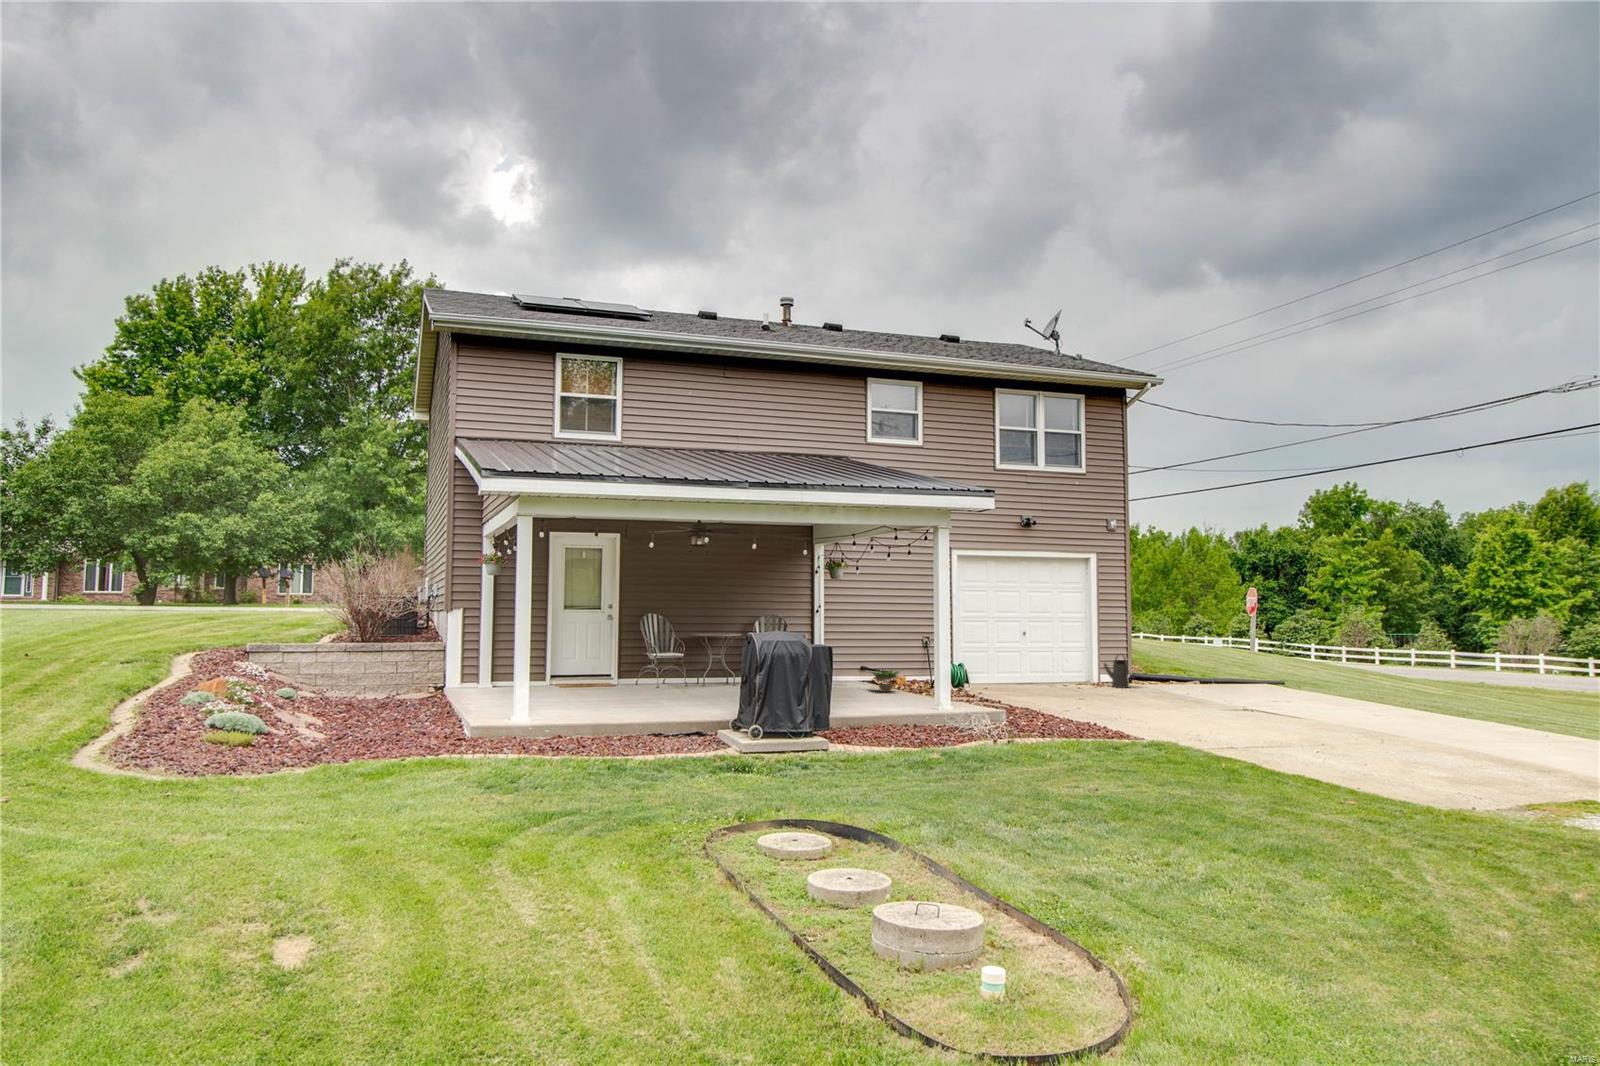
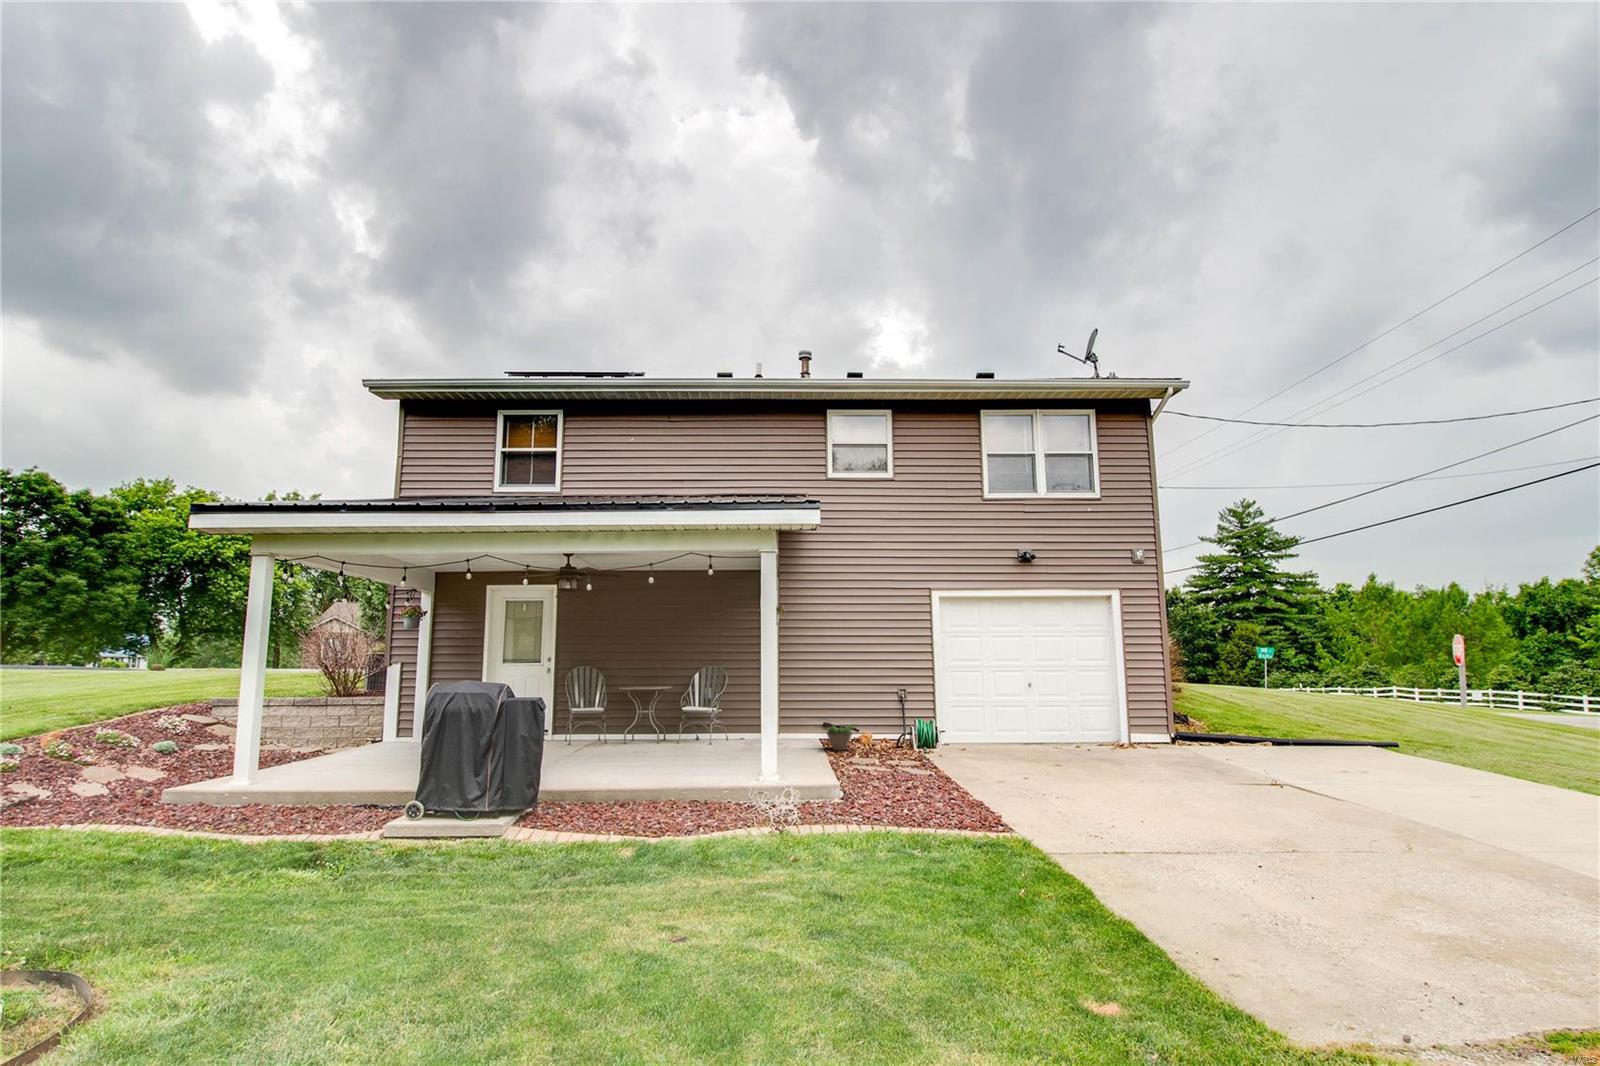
watering can: present [1104,656,1131,688] -> none [1134,712,1167,755]

